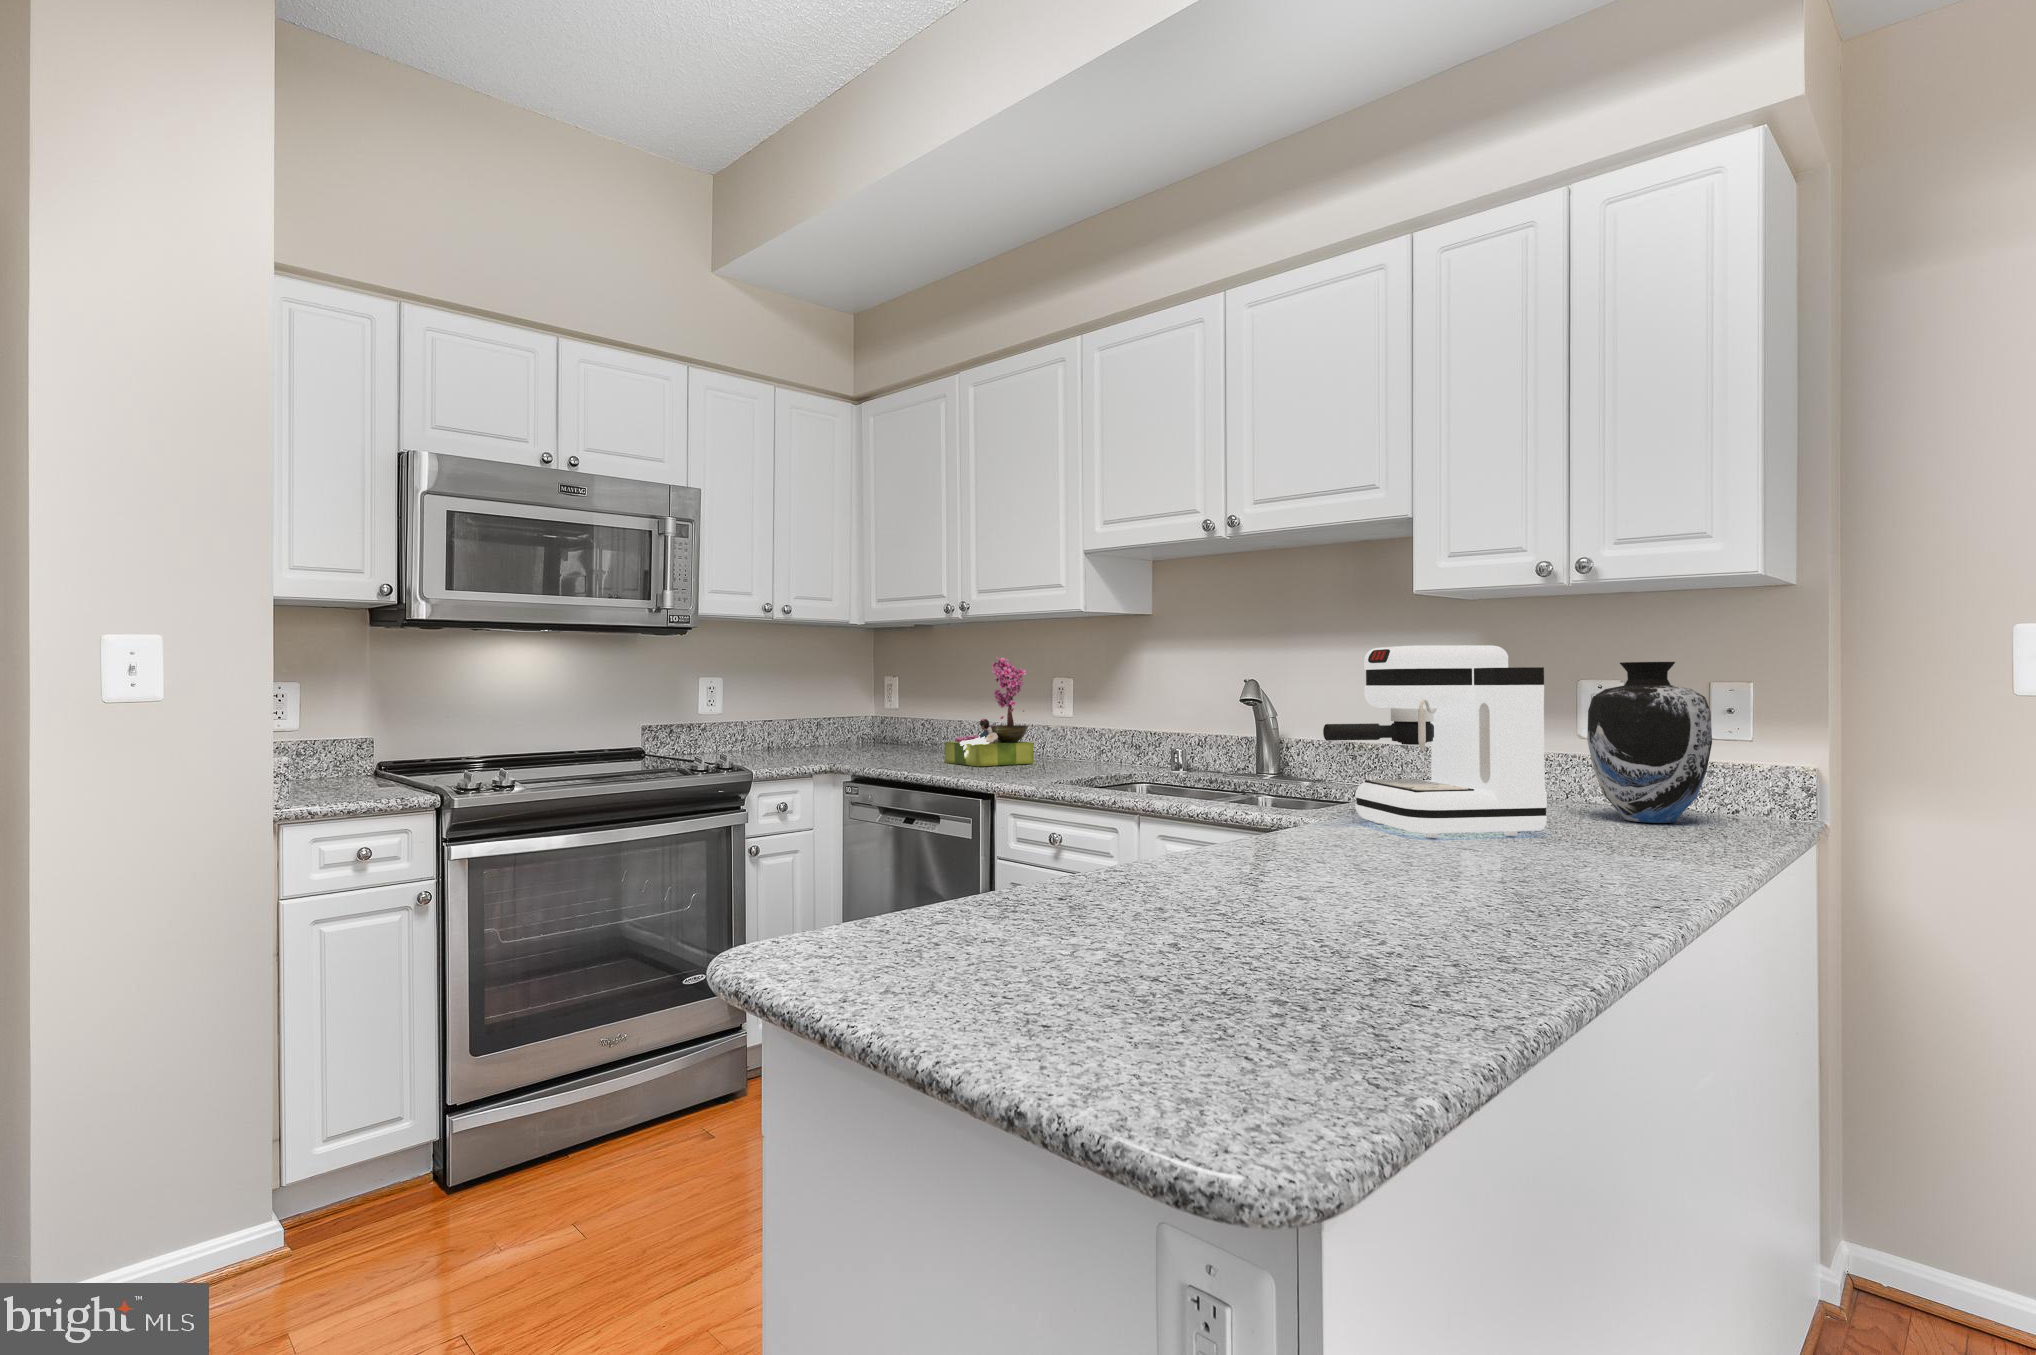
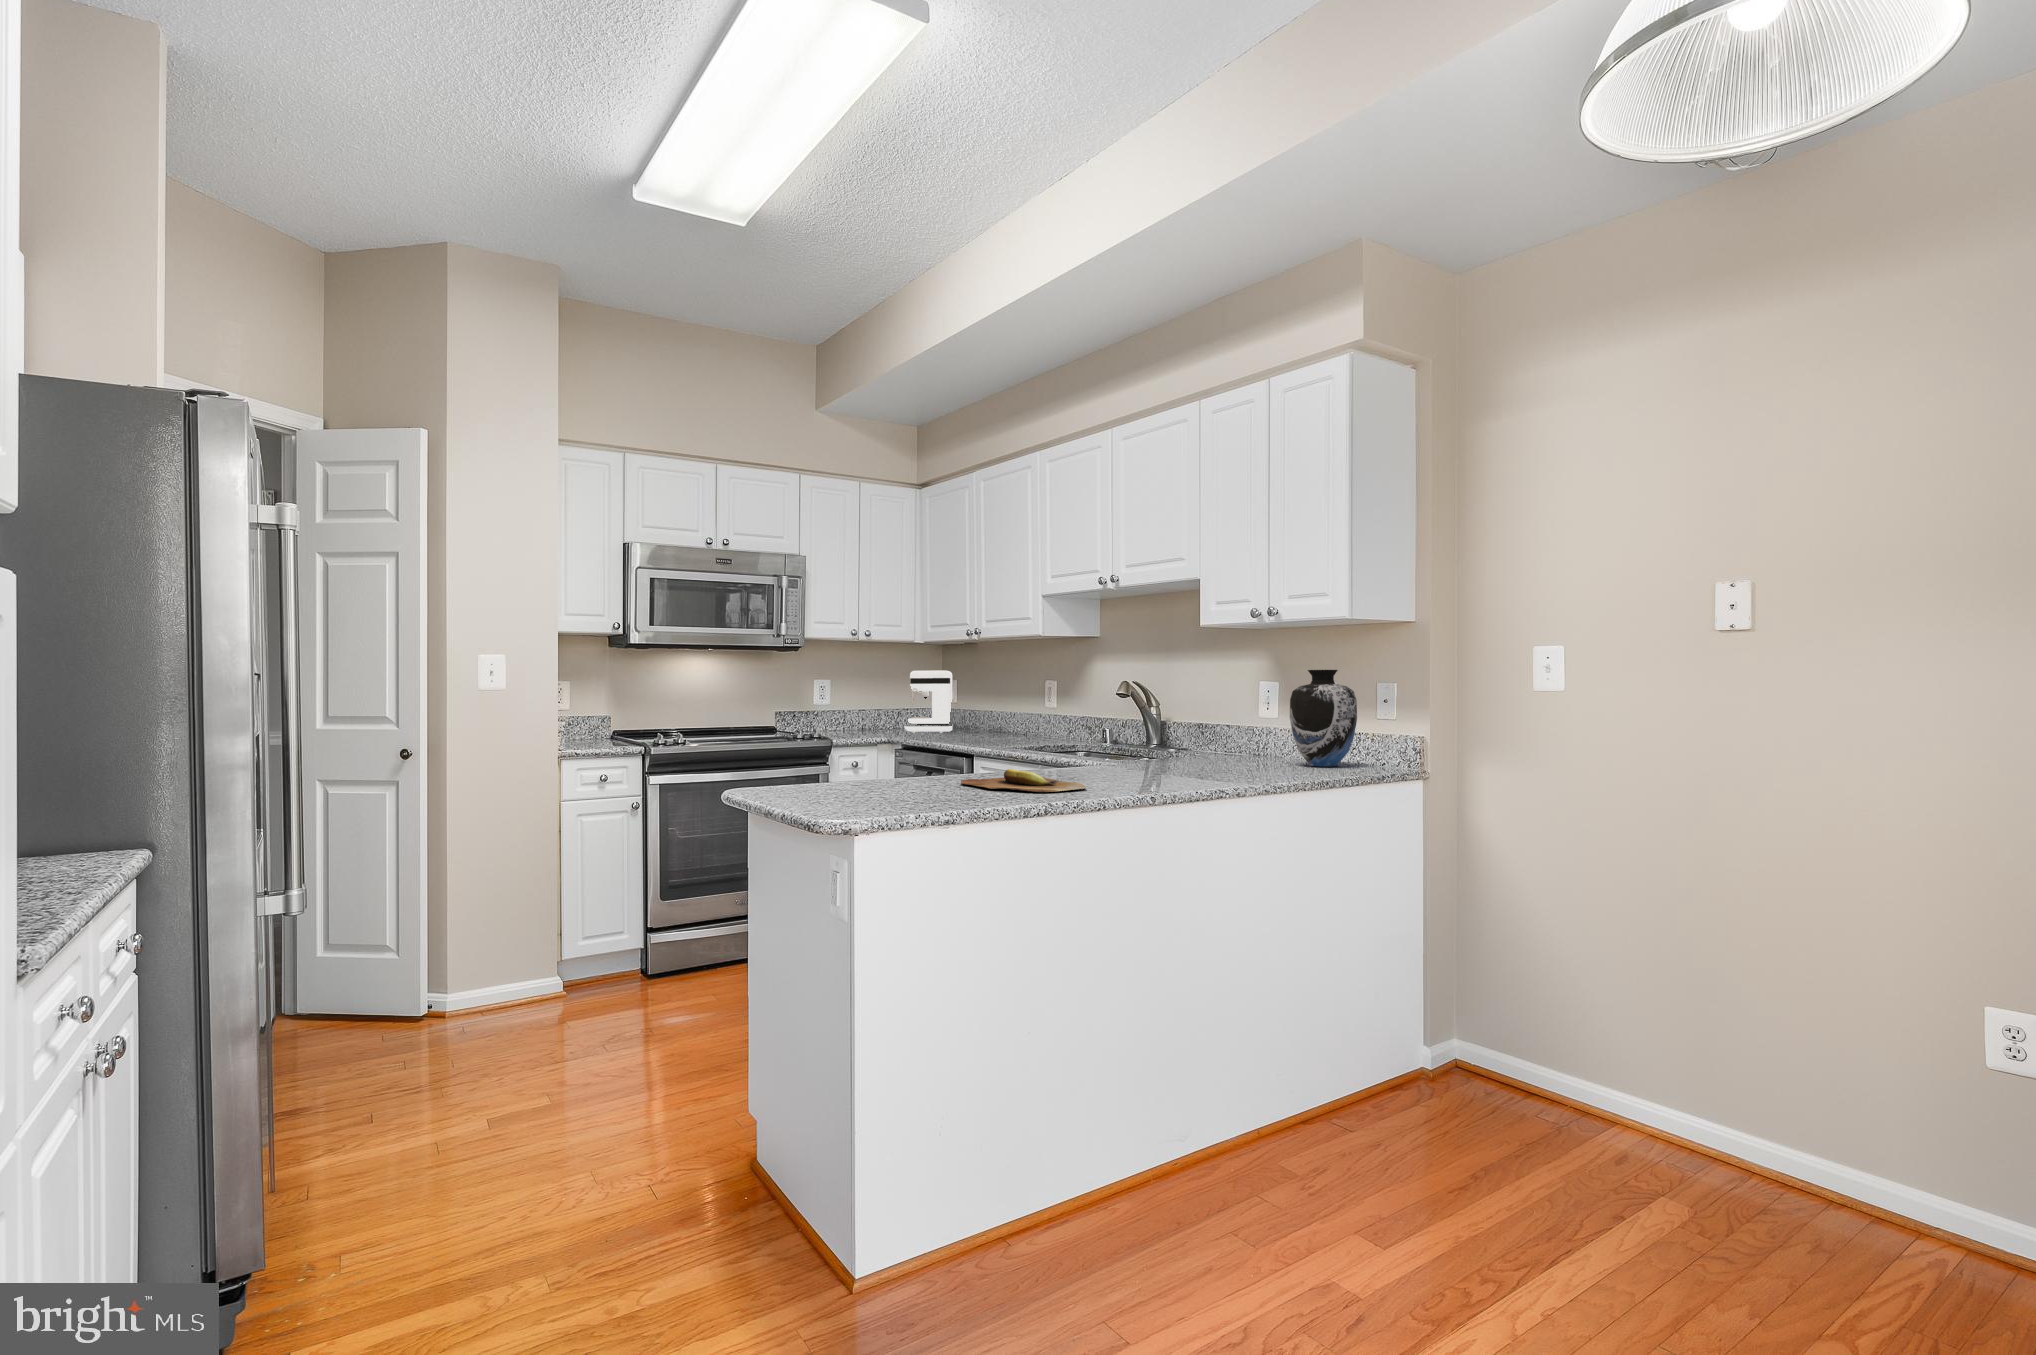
coffee maker: present [1323,645,1547,838] -> present [905,670,953,733]
flower arrangement: present [945,658,1034,766] -> none [970,665,1027,739]
cutting board: none [1171,868,1490,936] -> present [961,769,1086,792]

